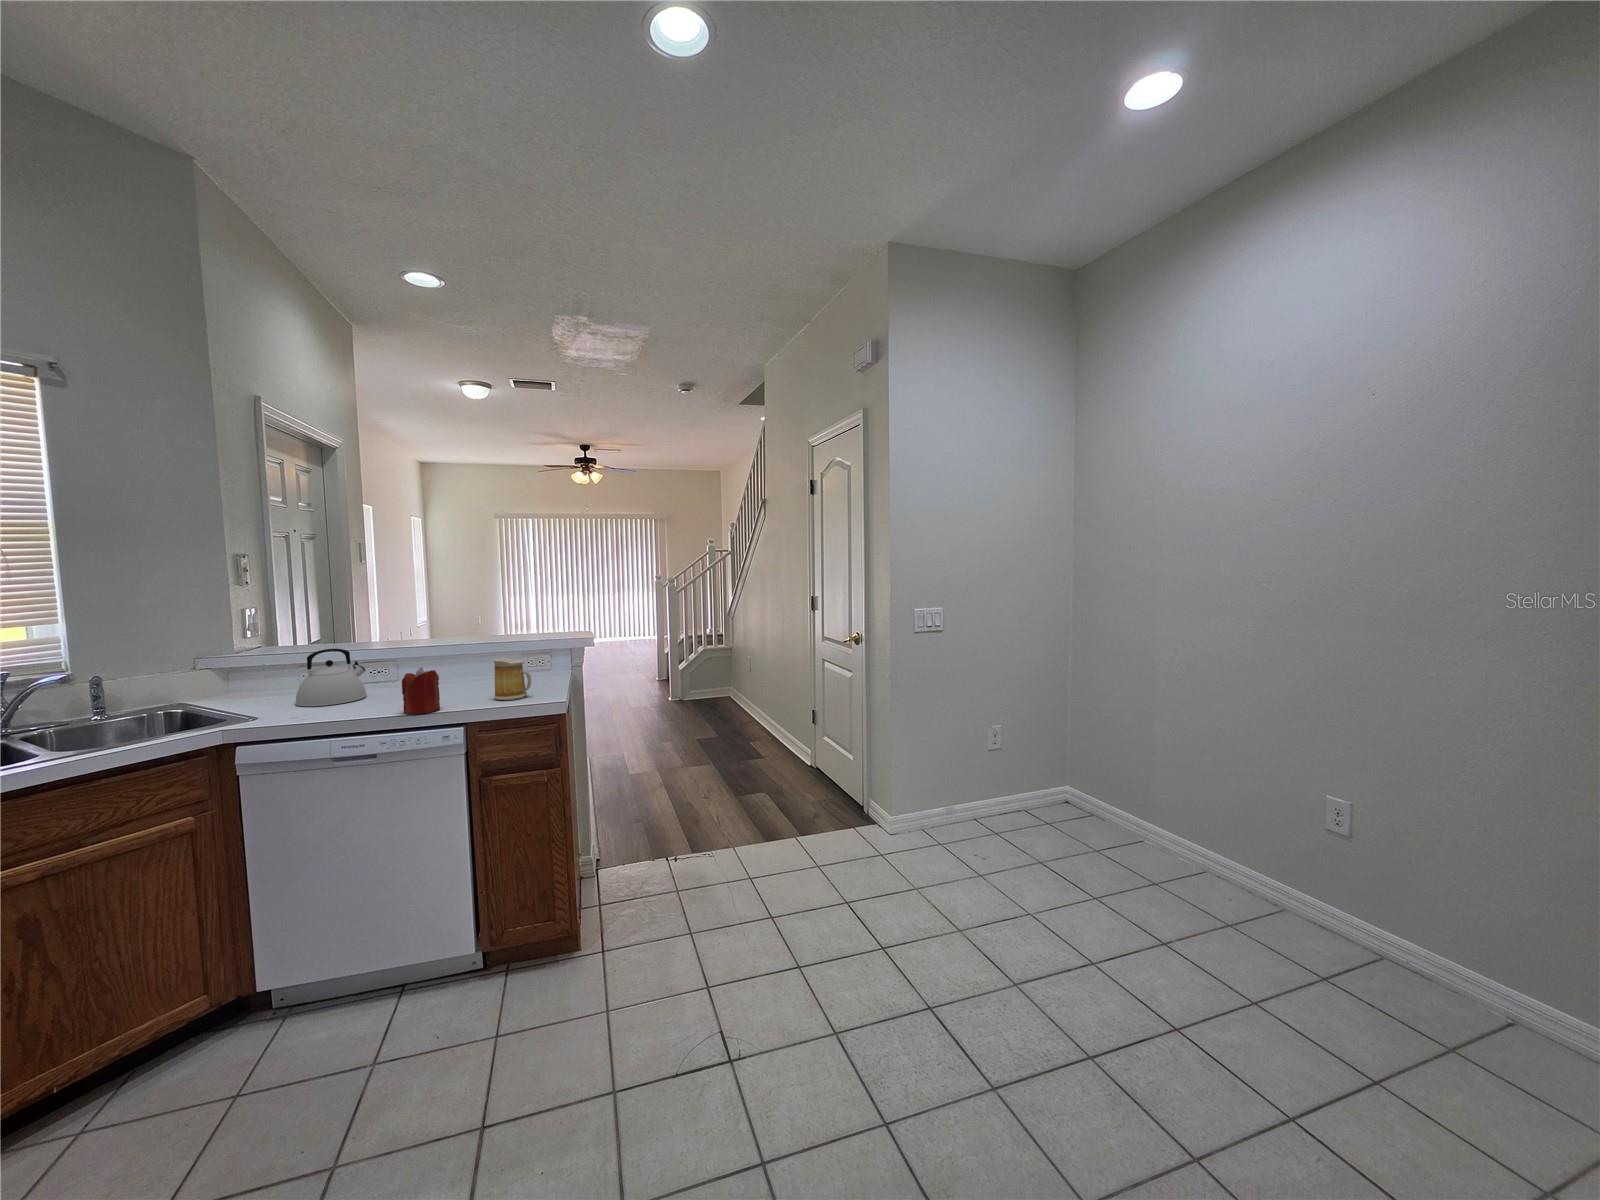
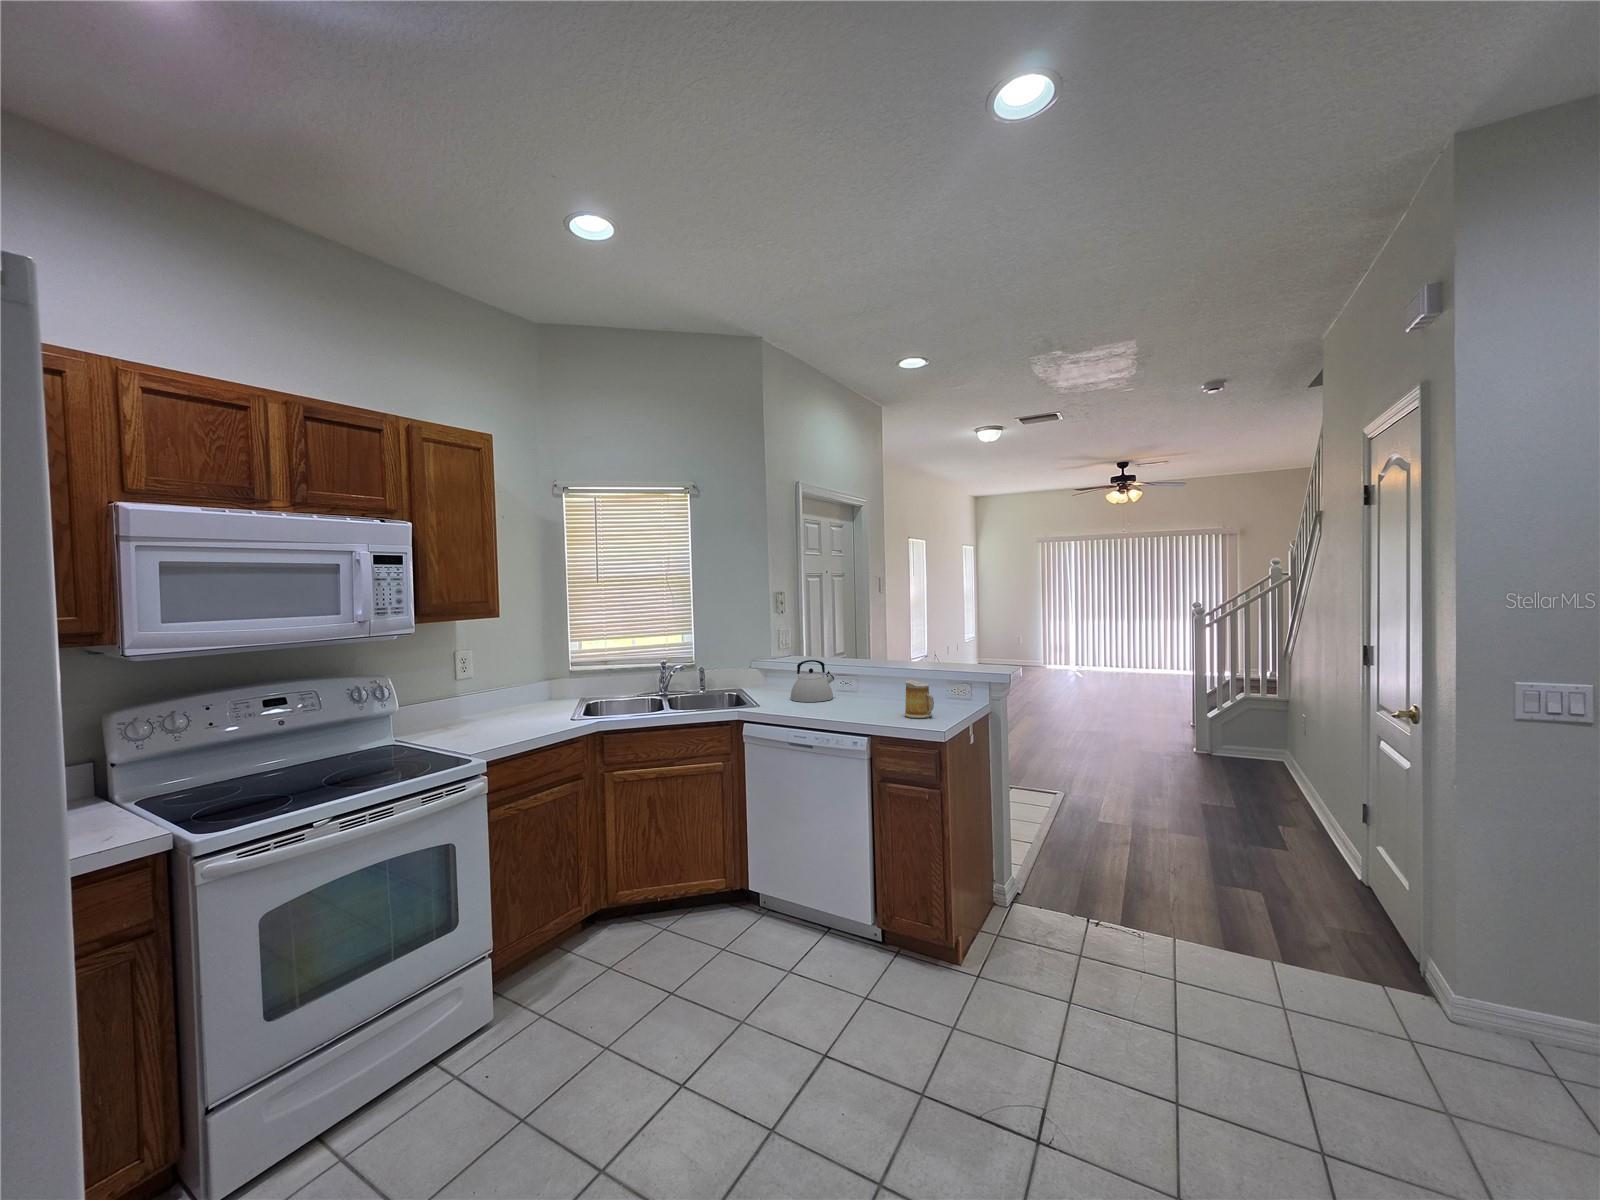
candle: present [402,667,440,714] -> none [836,680,862,718]

